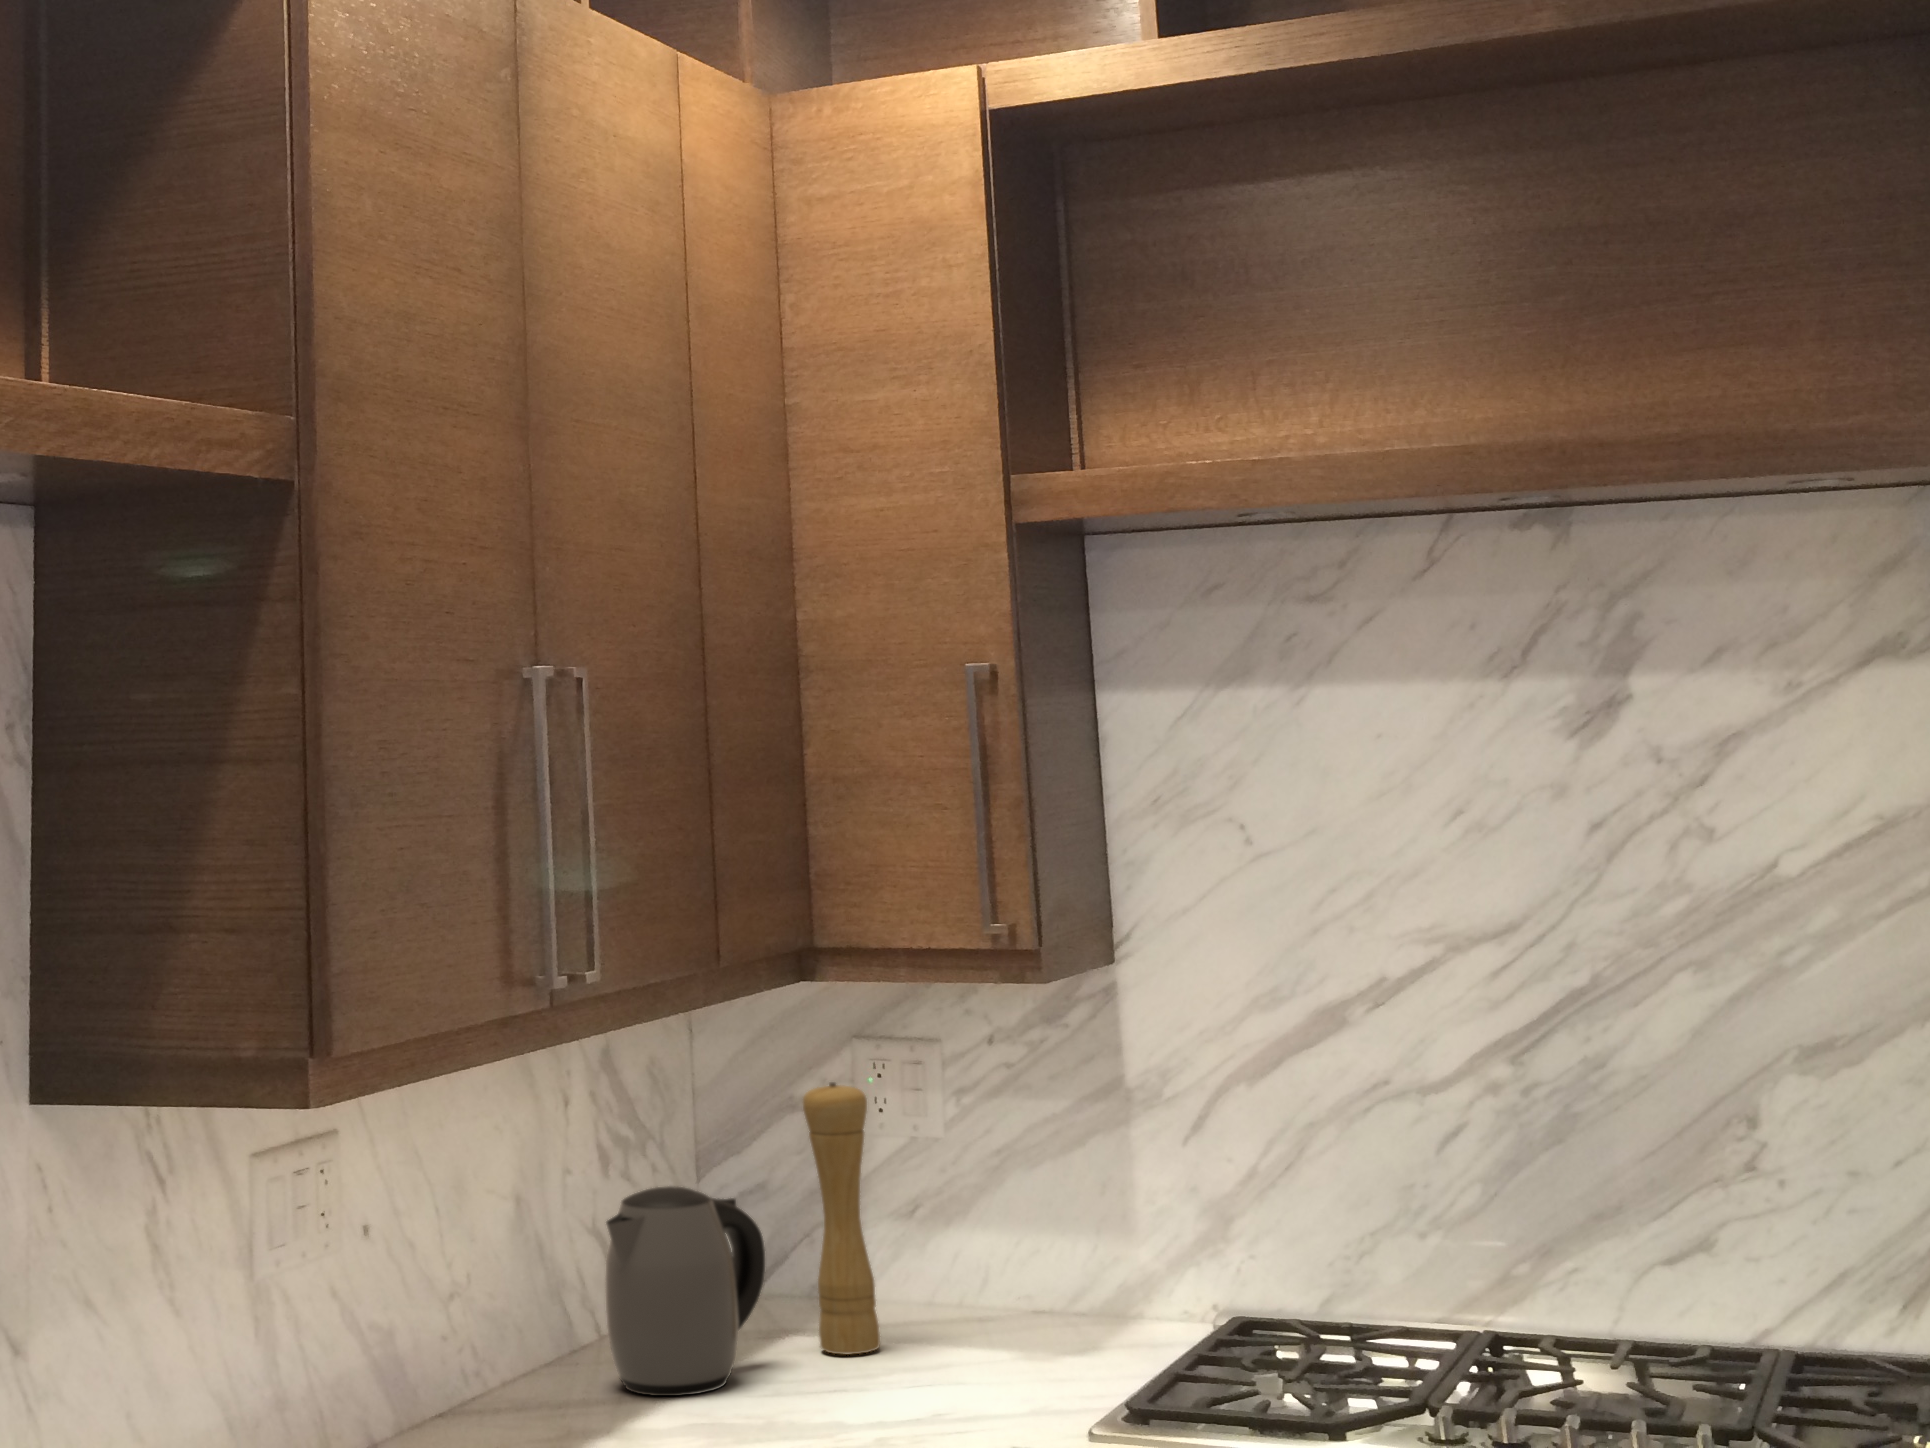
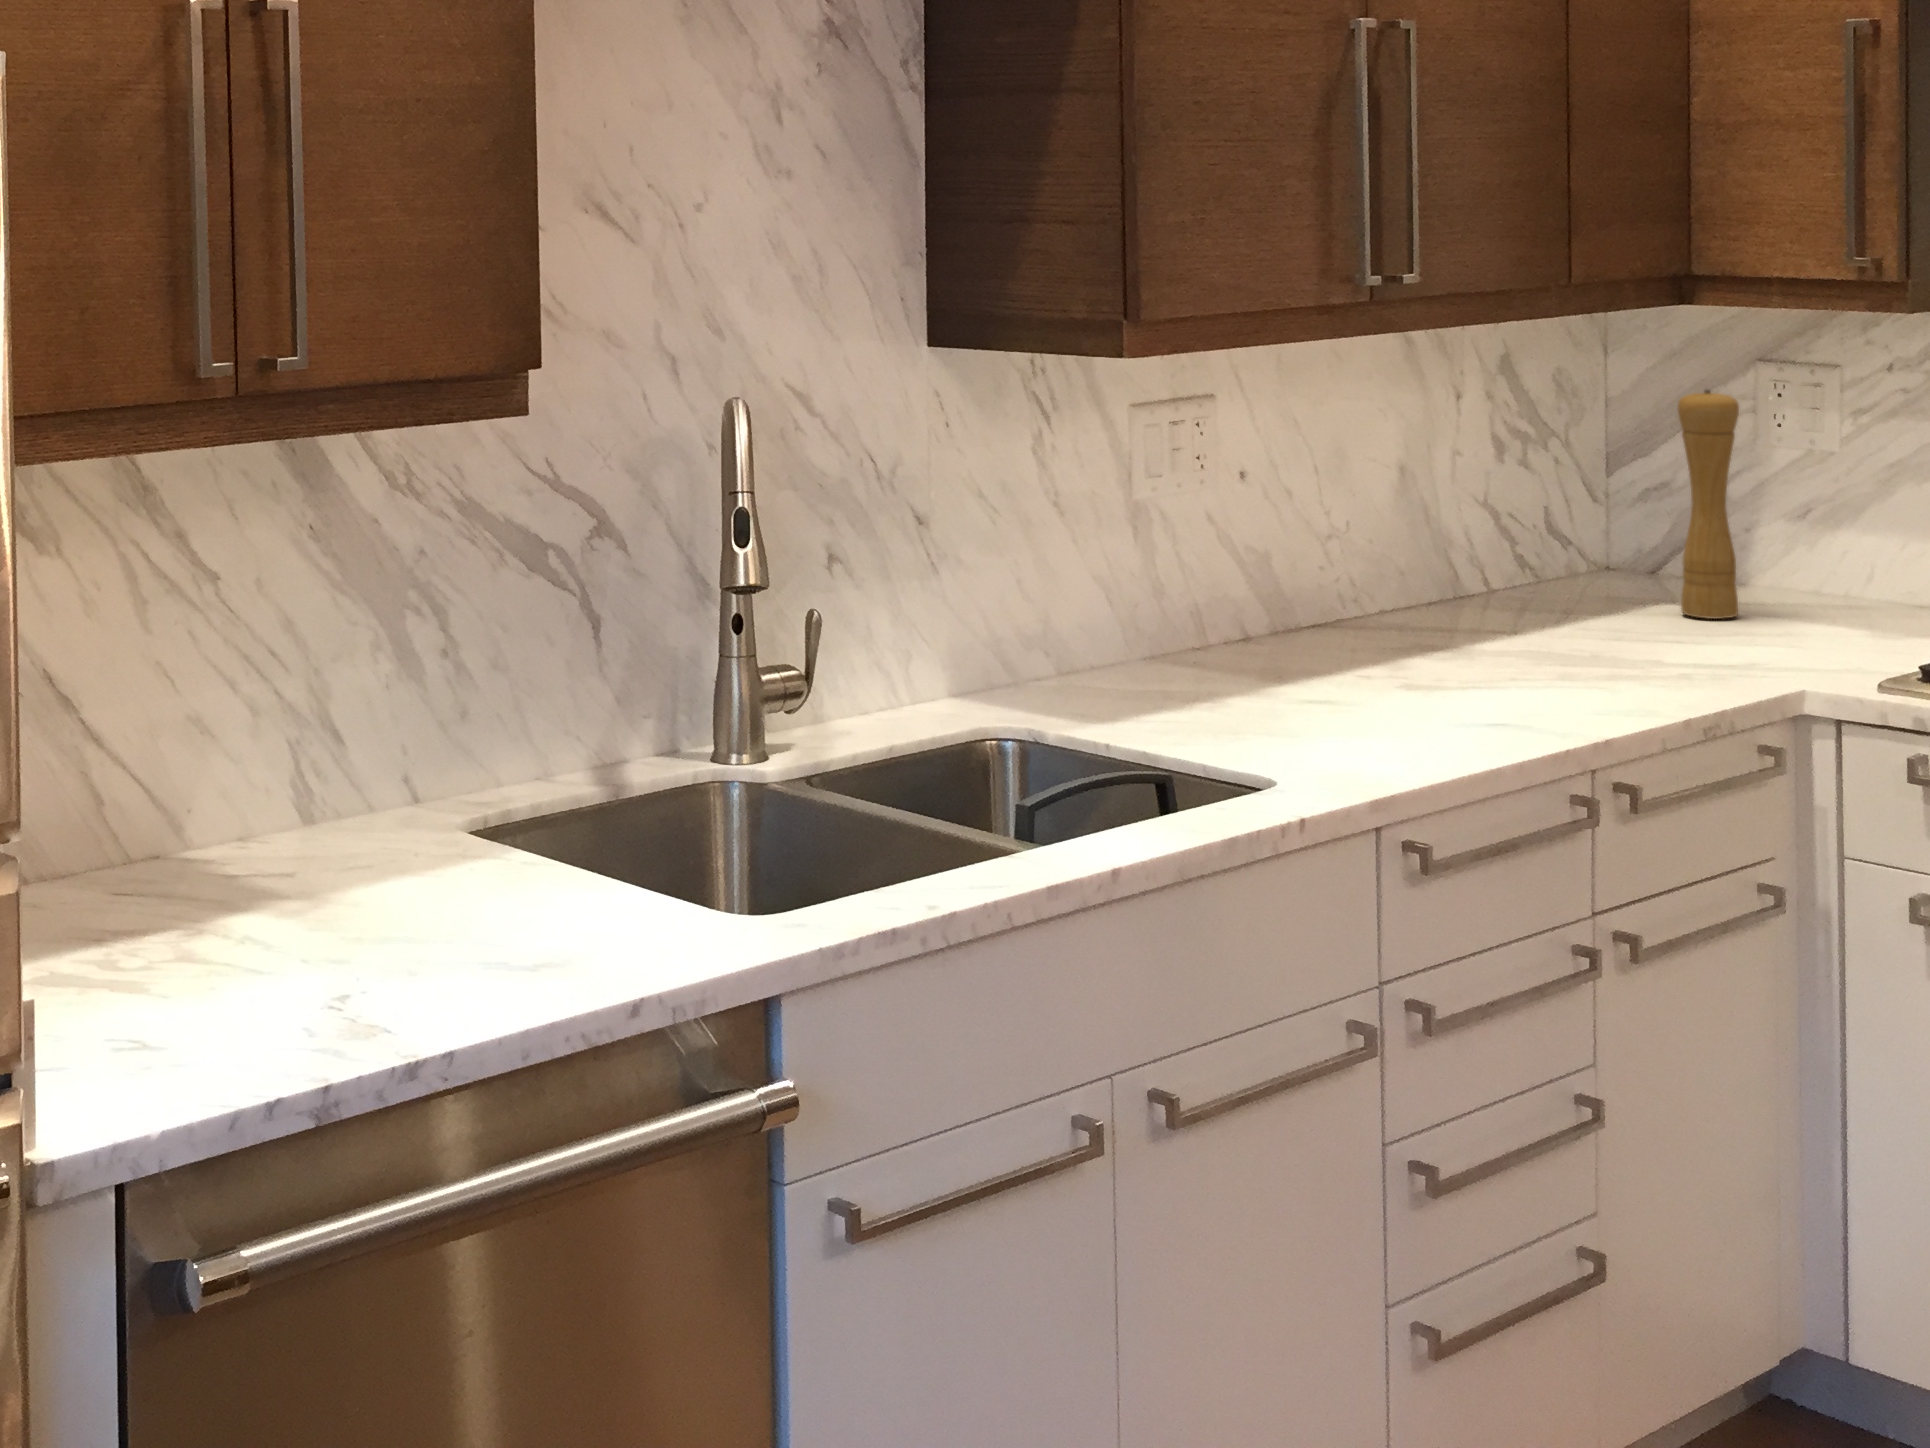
kettle: present [605,1186,765,1396] -> none [1470,463,1627,631]

